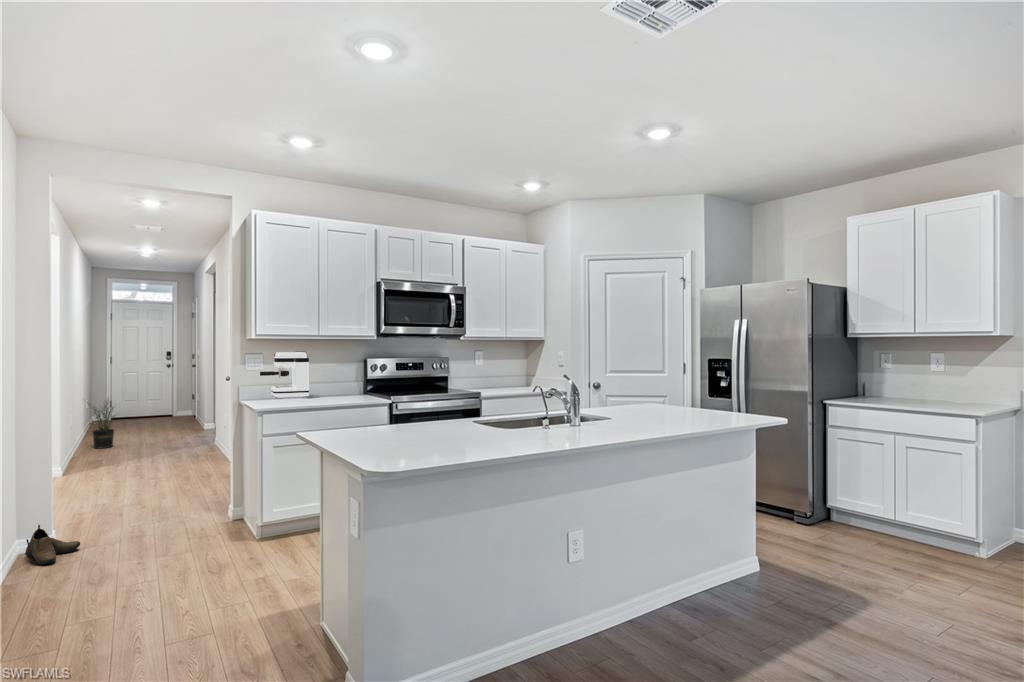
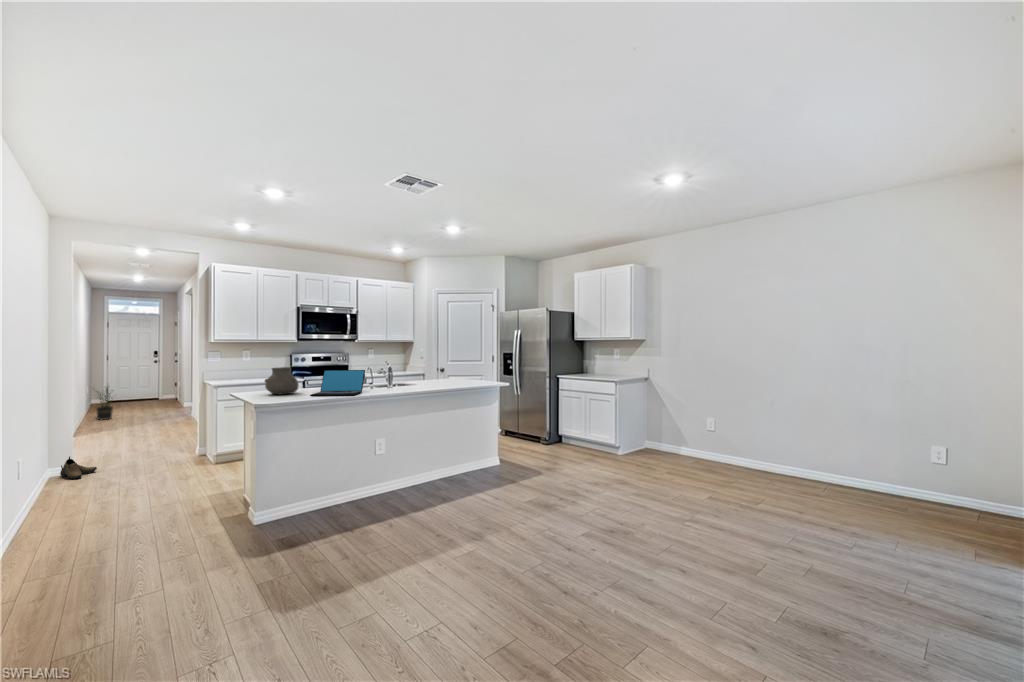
coffee maker: present [260,352,309,398] -> none [218,350,251,379]
vase: none [358,386,417,439] -> present [265,367,299,394]
laptop: none [447,392,539,446] -> present [310,370,365,396]

